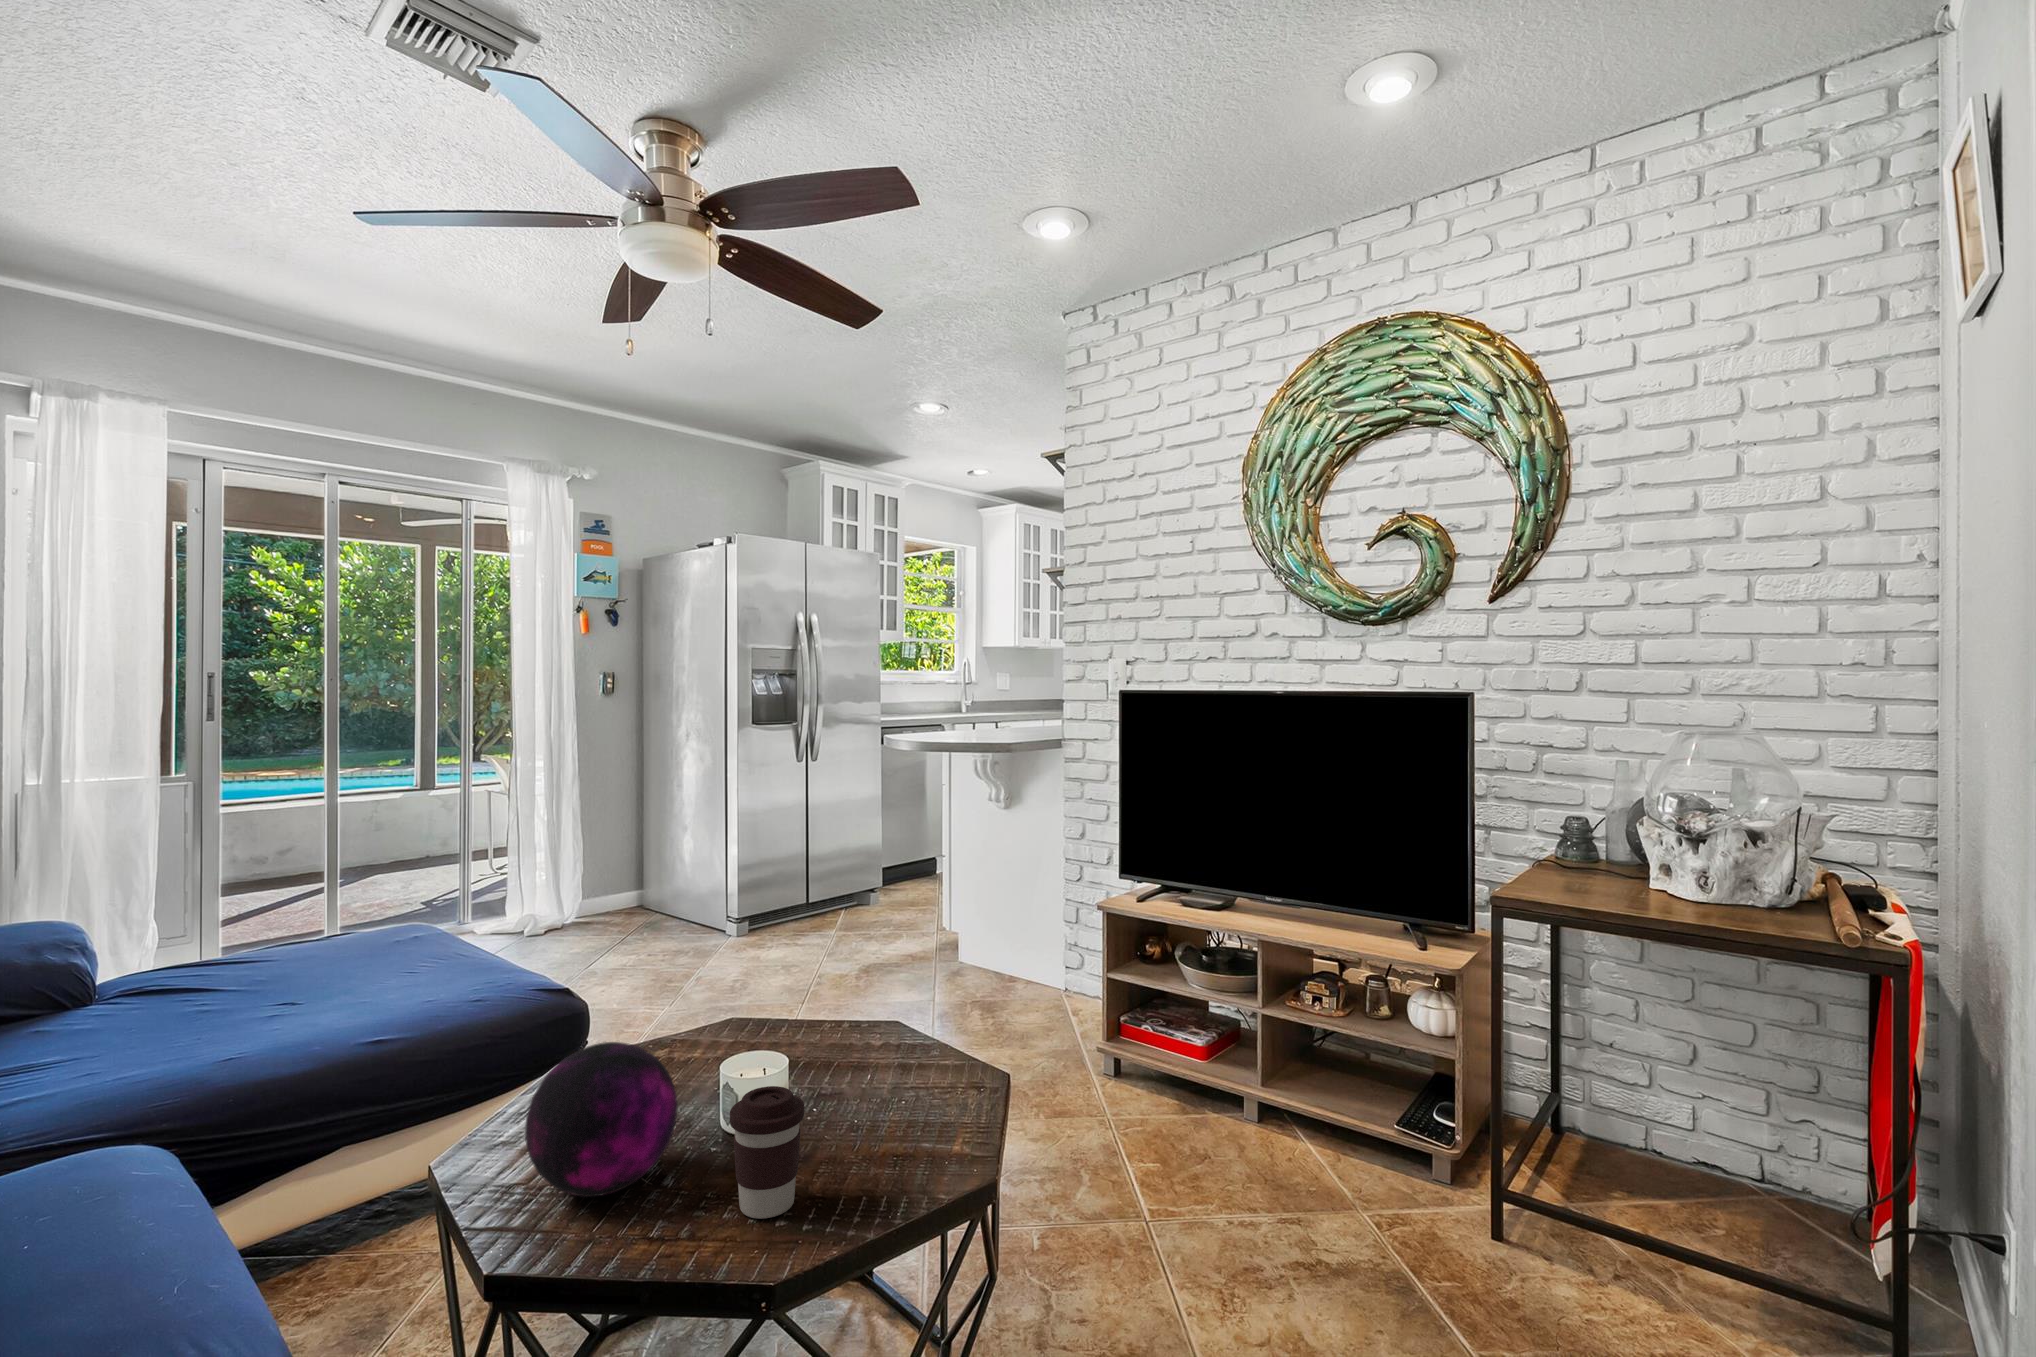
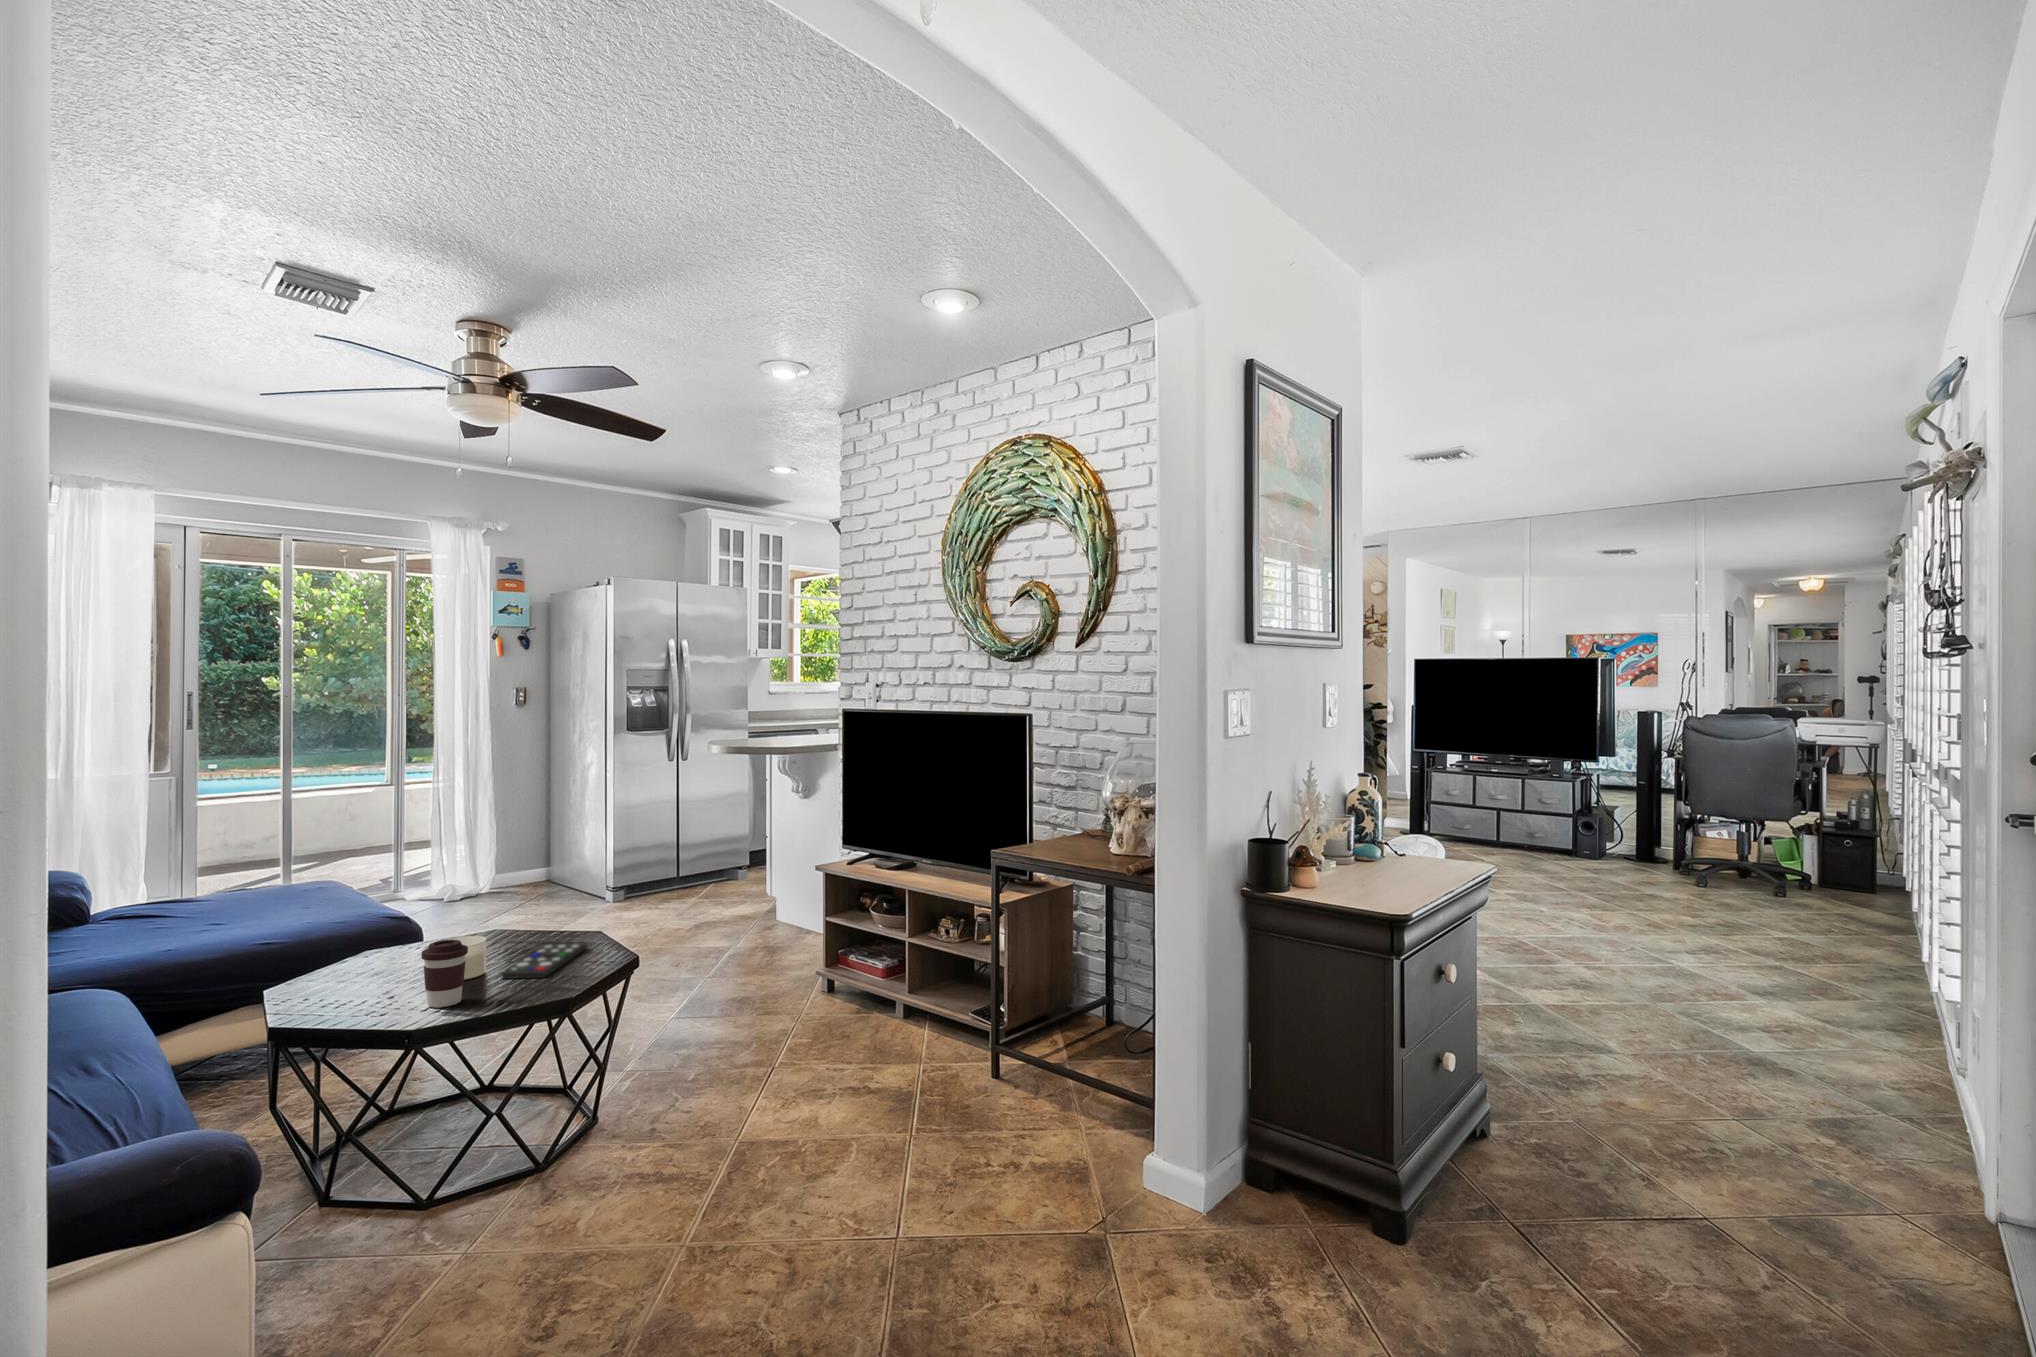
decorative orb: present [525,1042,678,1197] -> none [313,917,407,999]
remote control: none [818,1051,897,1135] -> present [502,943,587,979]

